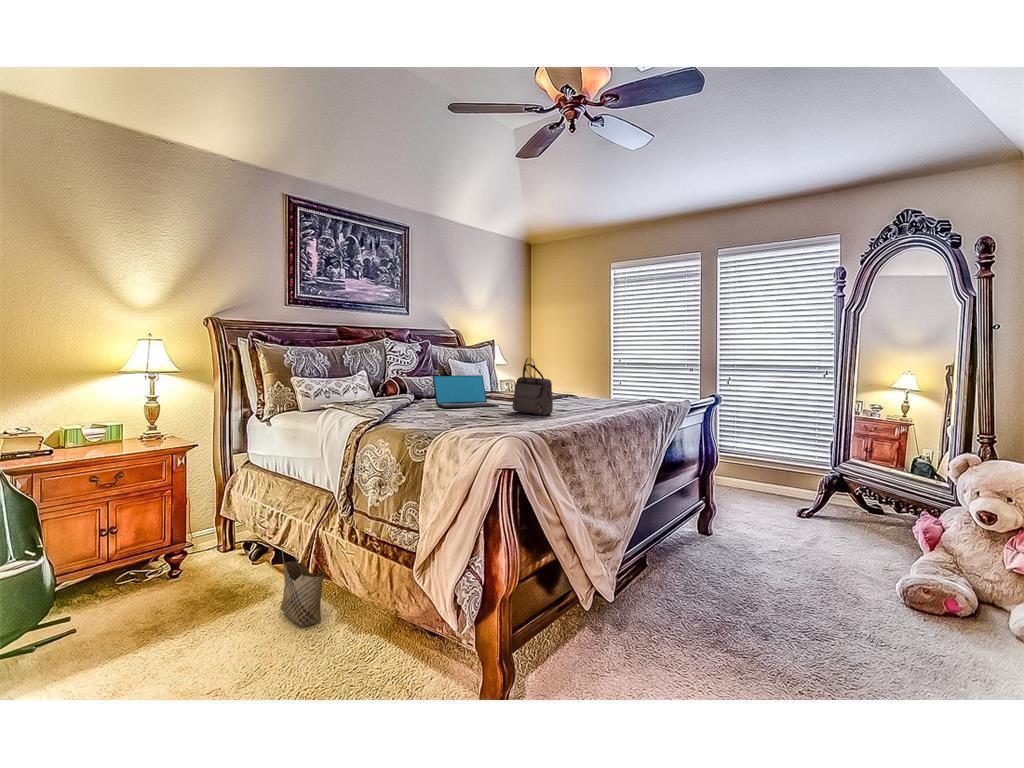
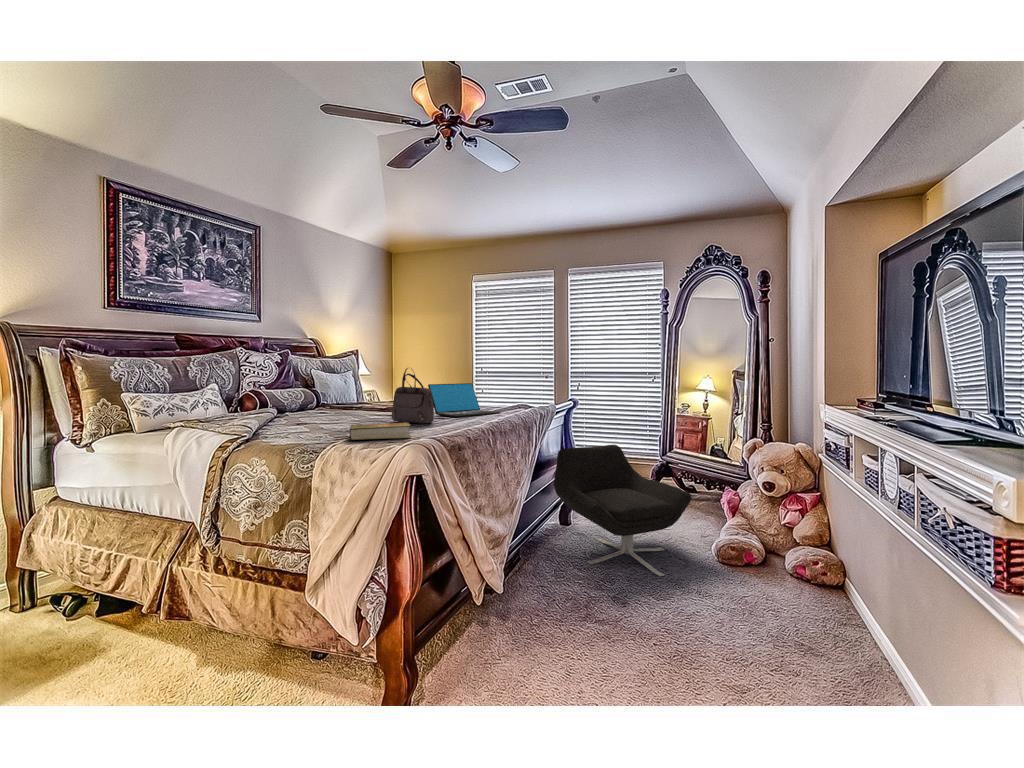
laptop: present [433,375,499,409] -> present [428,383,501,418]
book: none [461,413,521,430] -> present [349,422,411,440]
lounge chair: none [686,449,864,610] -> present [554,445,692,576]
woven basket: present [280,538,325,627] -> none [124,574,185,678]

